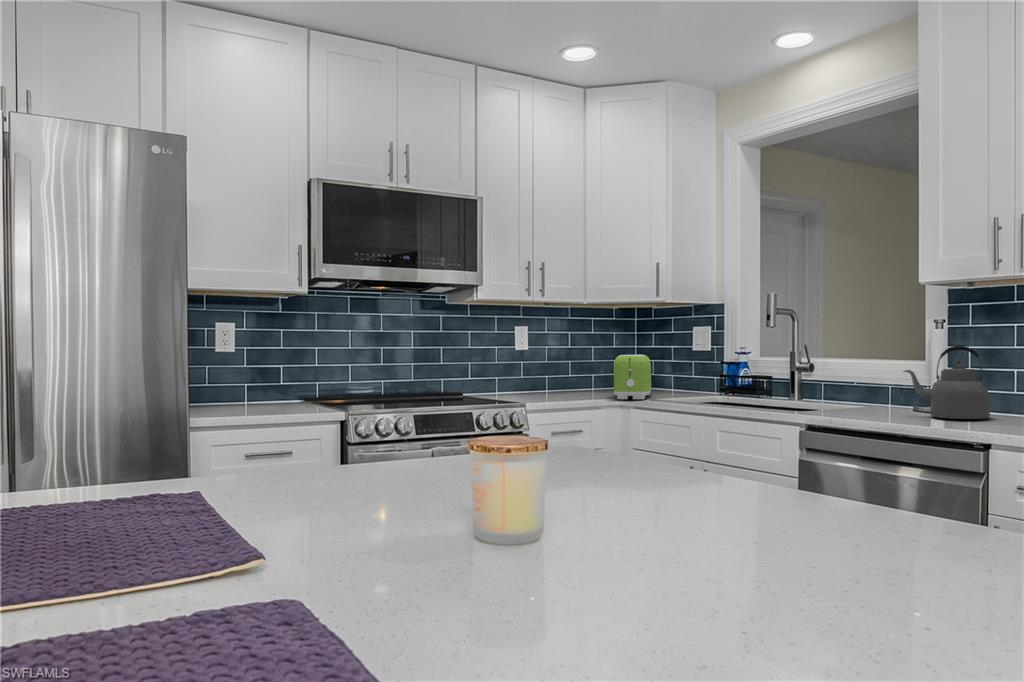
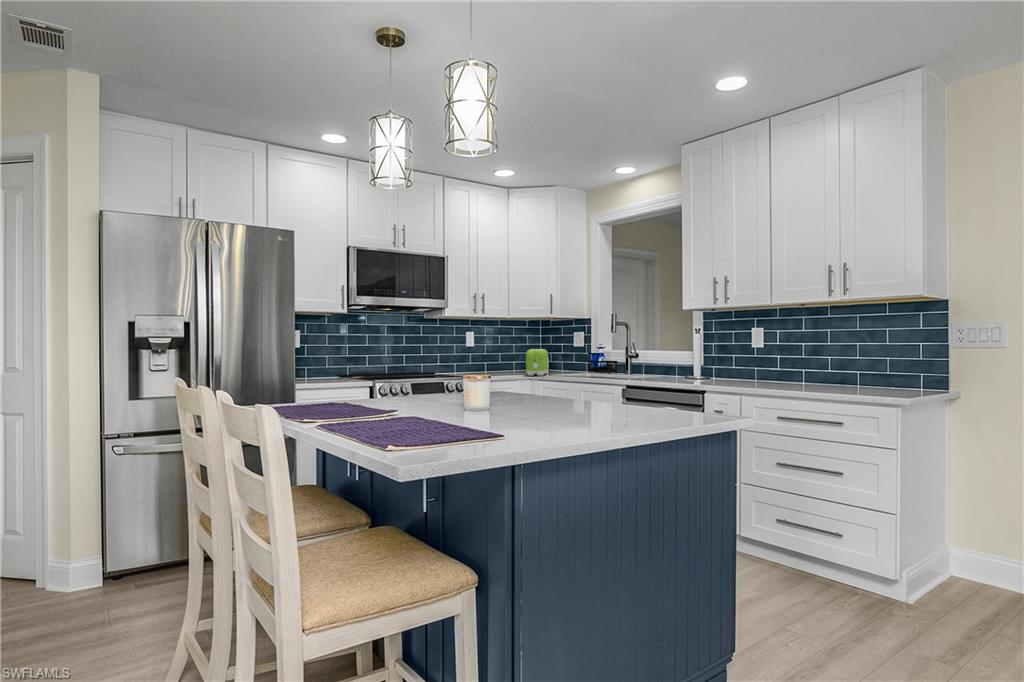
kettle: present [903,346,990,419] -> none [676,343,716,381]

